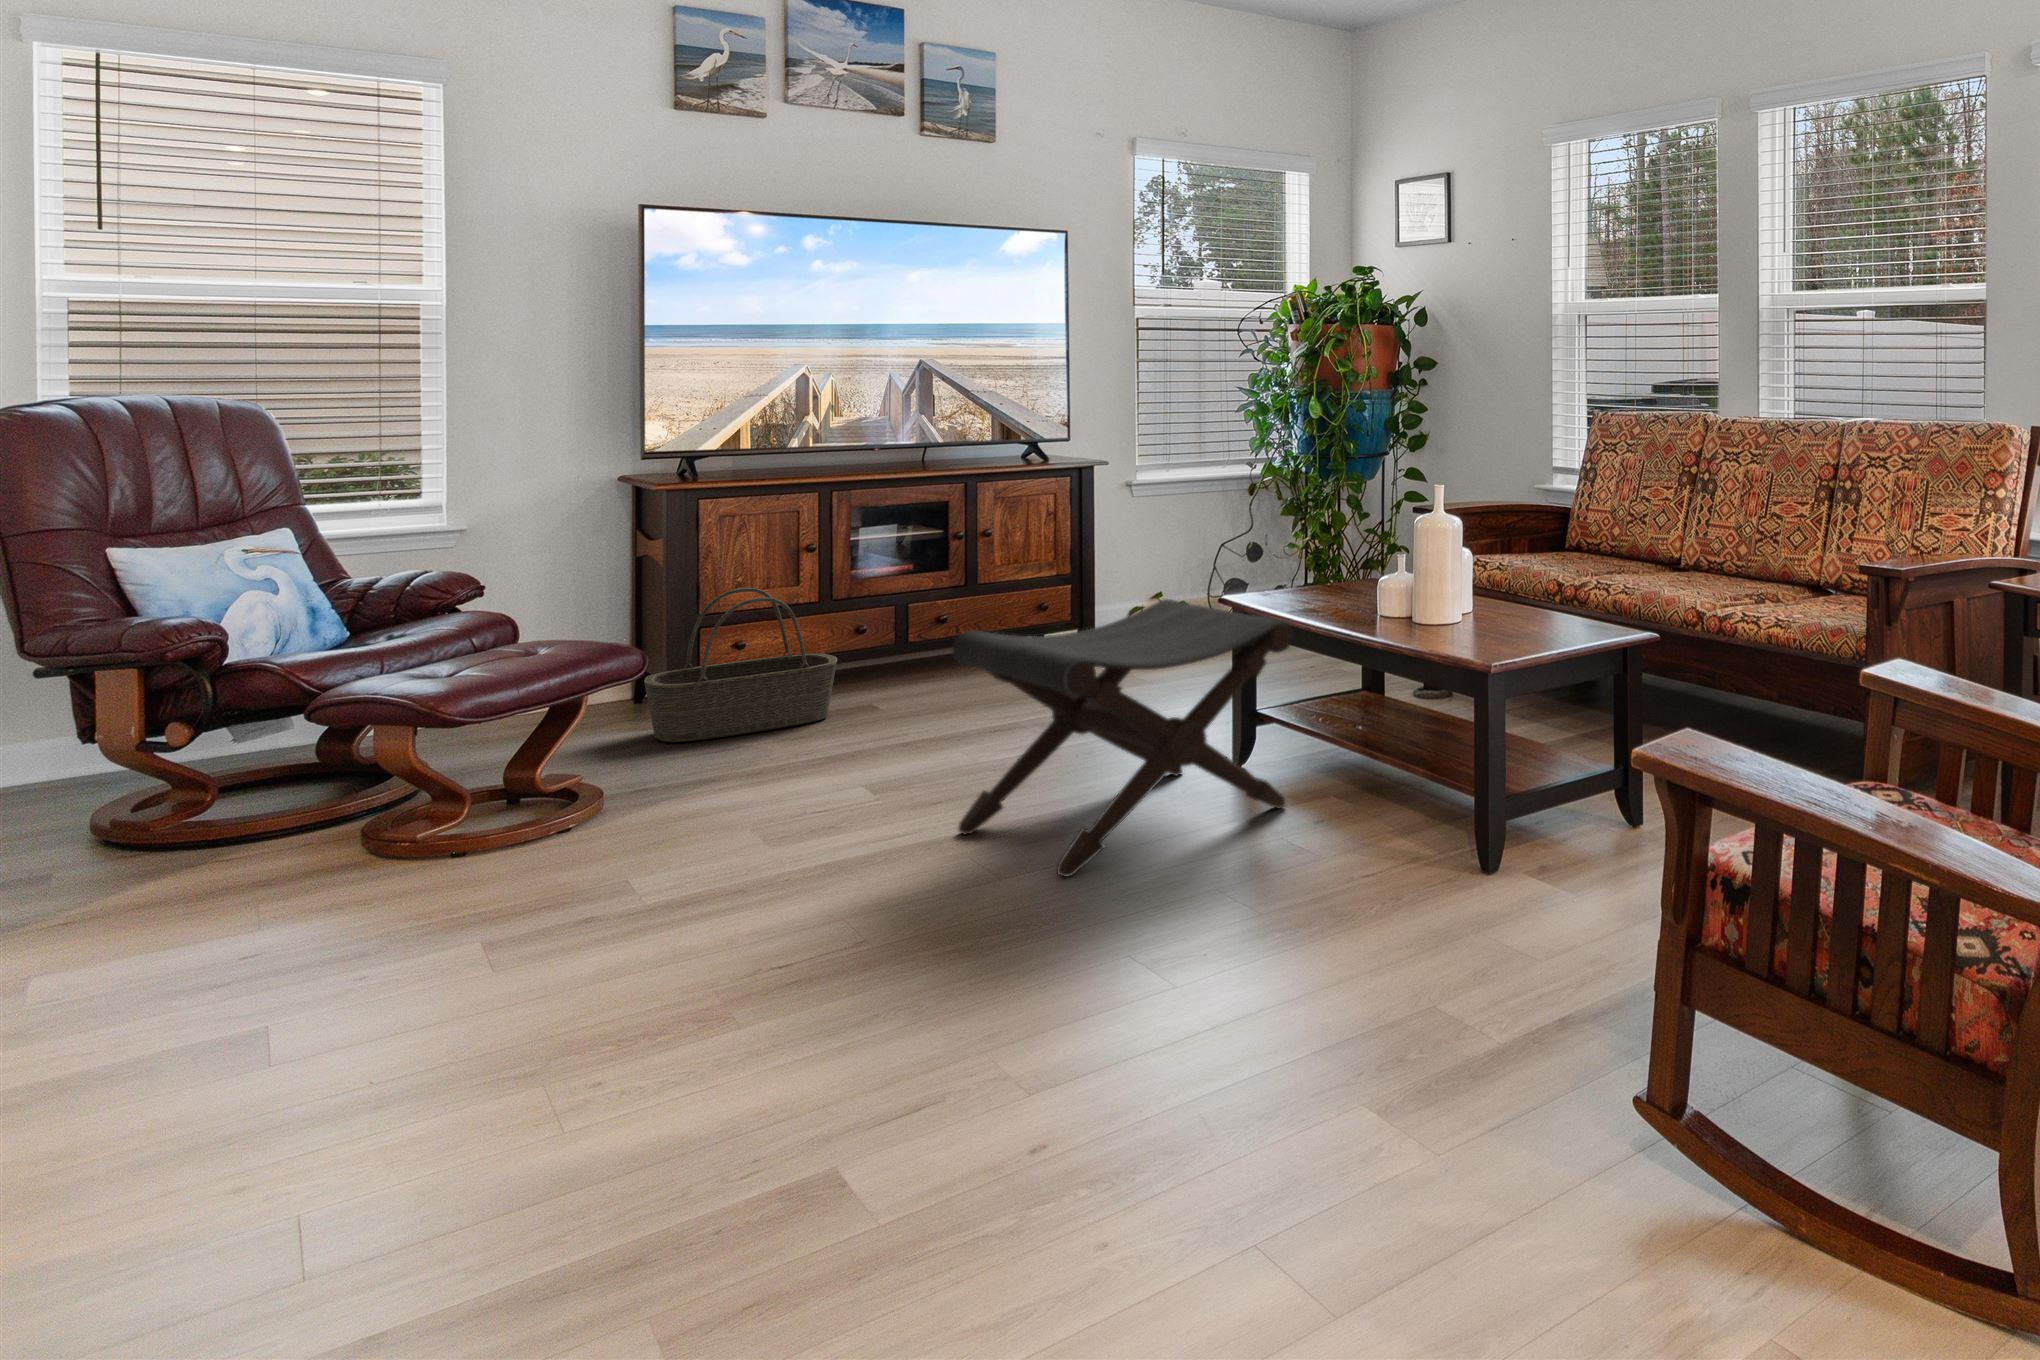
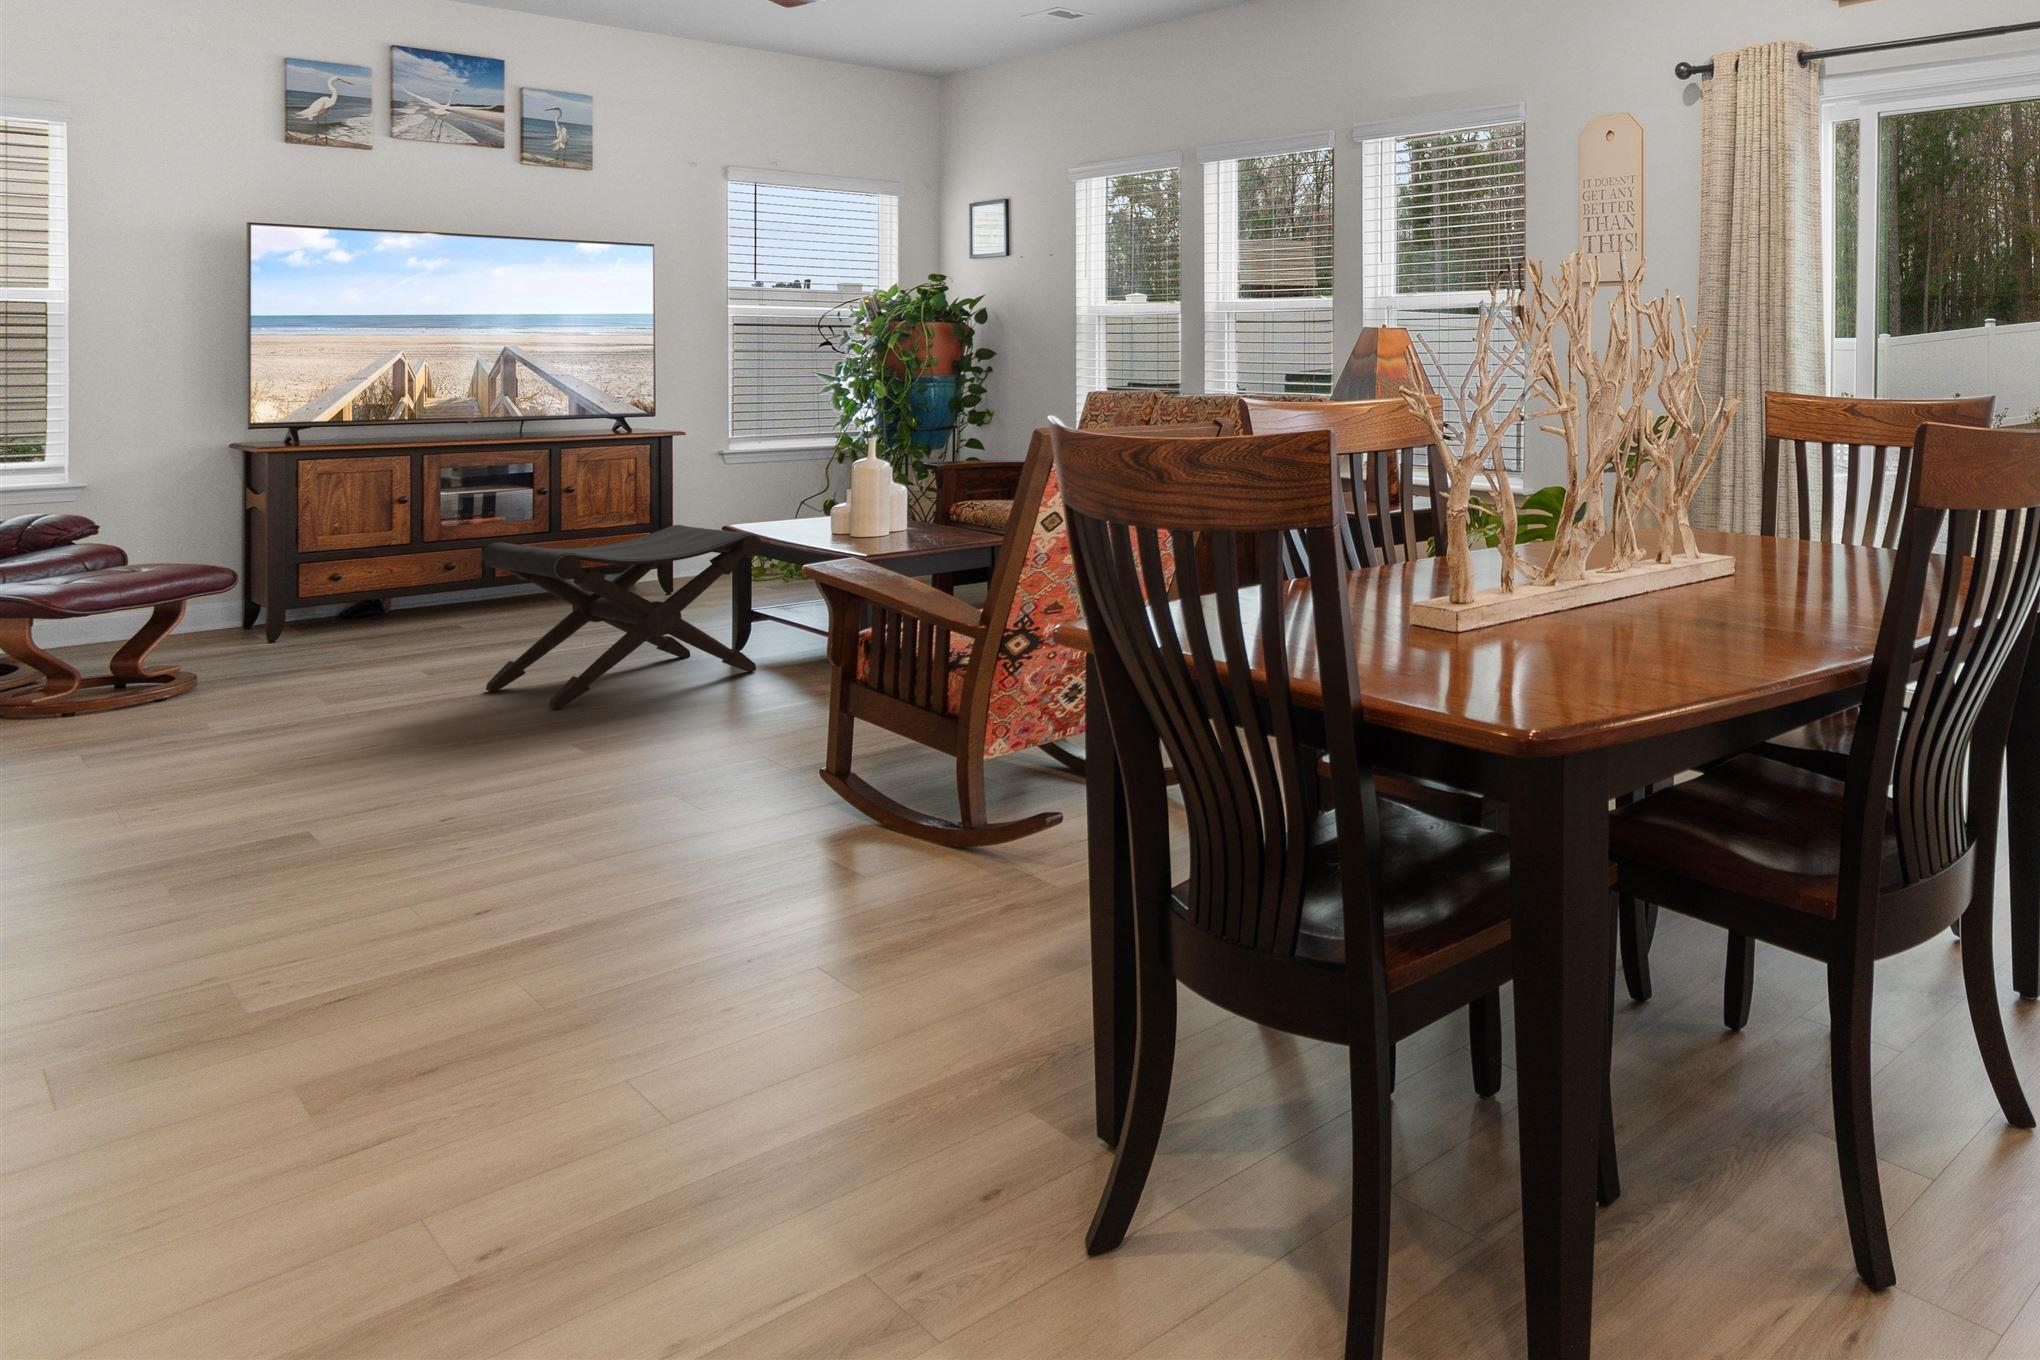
basket: present [644,588,837,742] -> none [245,531,422,651]

